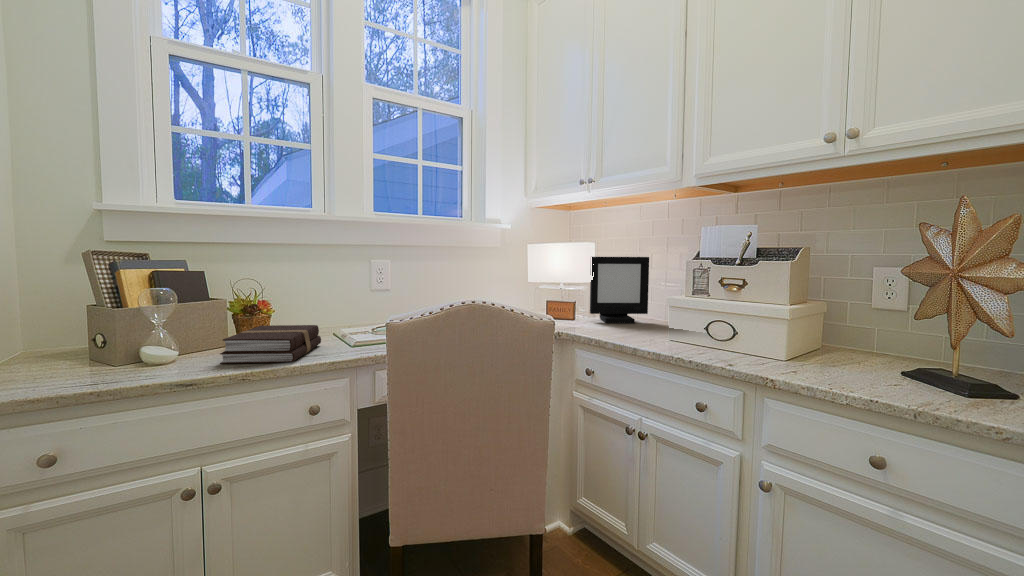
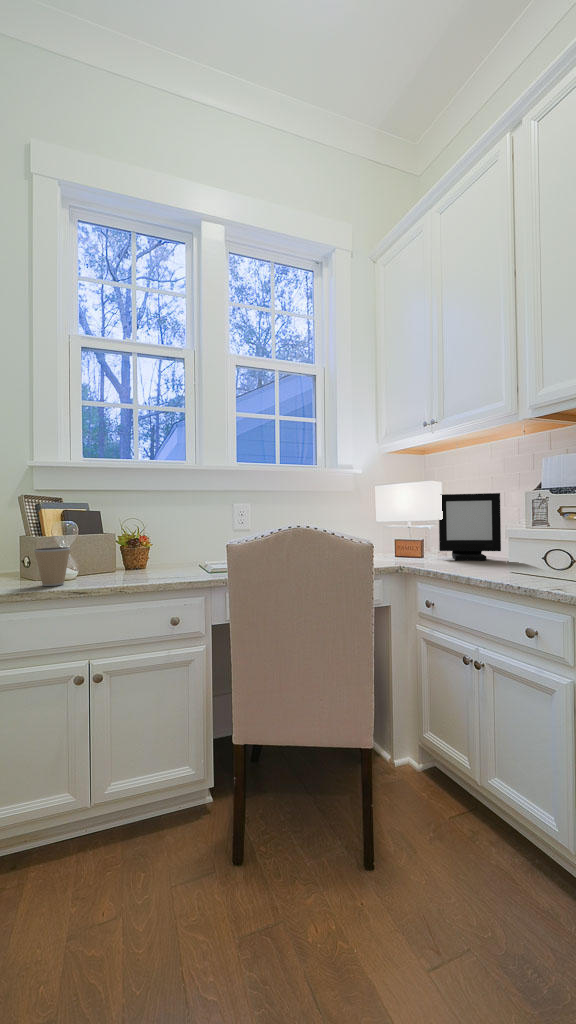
coffee cup: none [113,323,168,377] -> present [34,547,70,586]
book: present [220,325,321,364] -> none [106,554,186,581]

